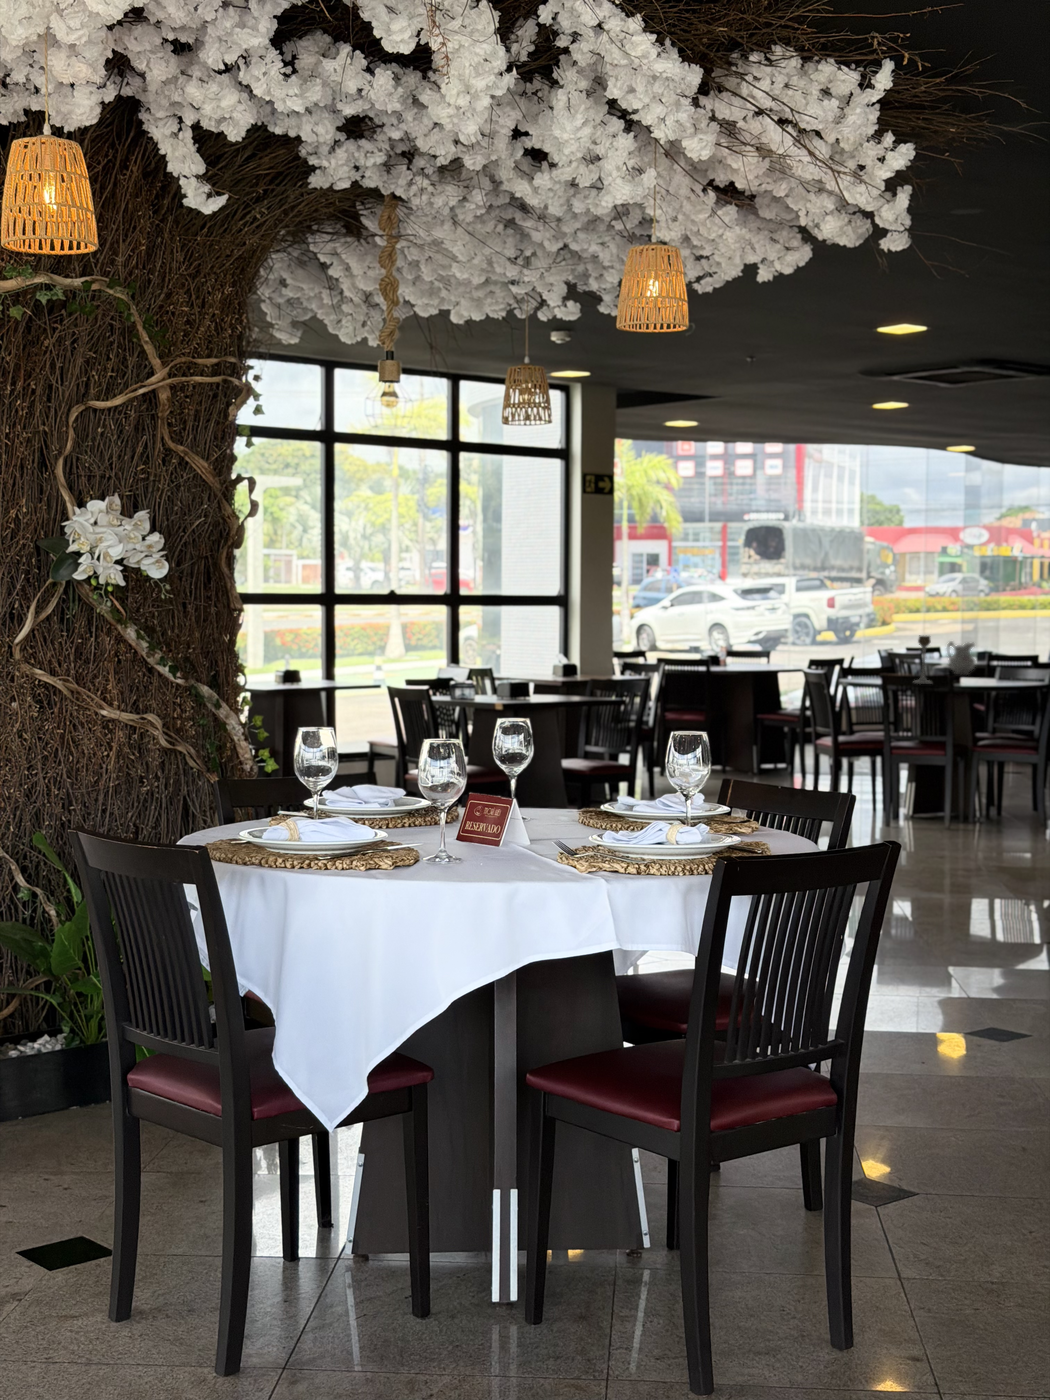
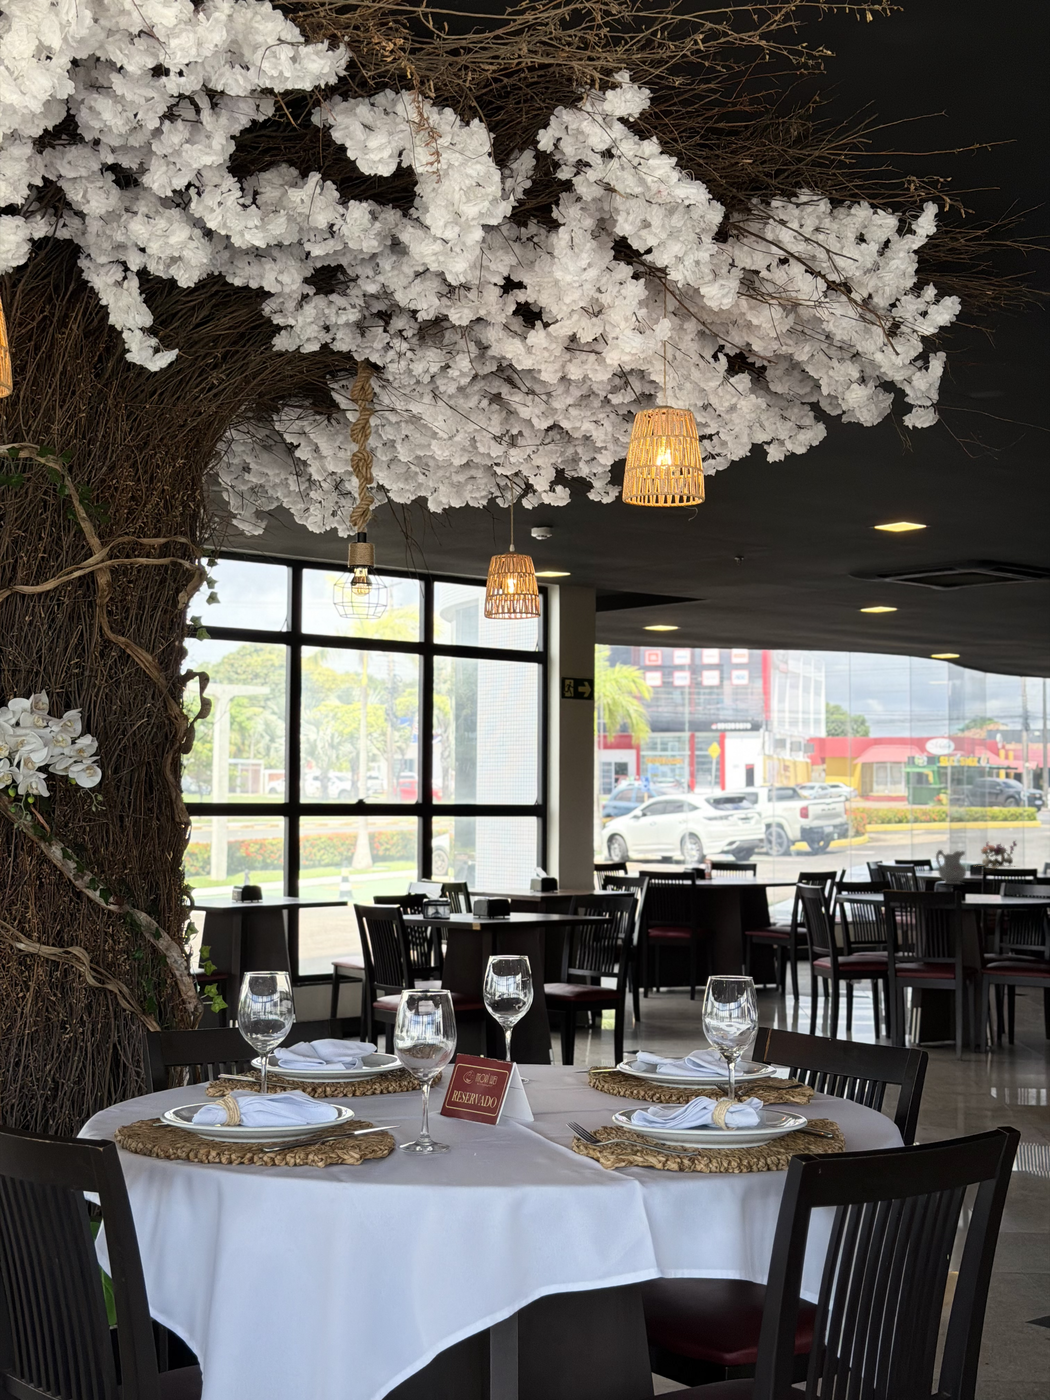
flower arrangement: none [988,632,1035,666] -> present [976,841,1016,873]
candle holder: present [914,635,932,684] -> none [909,844,930,895]

